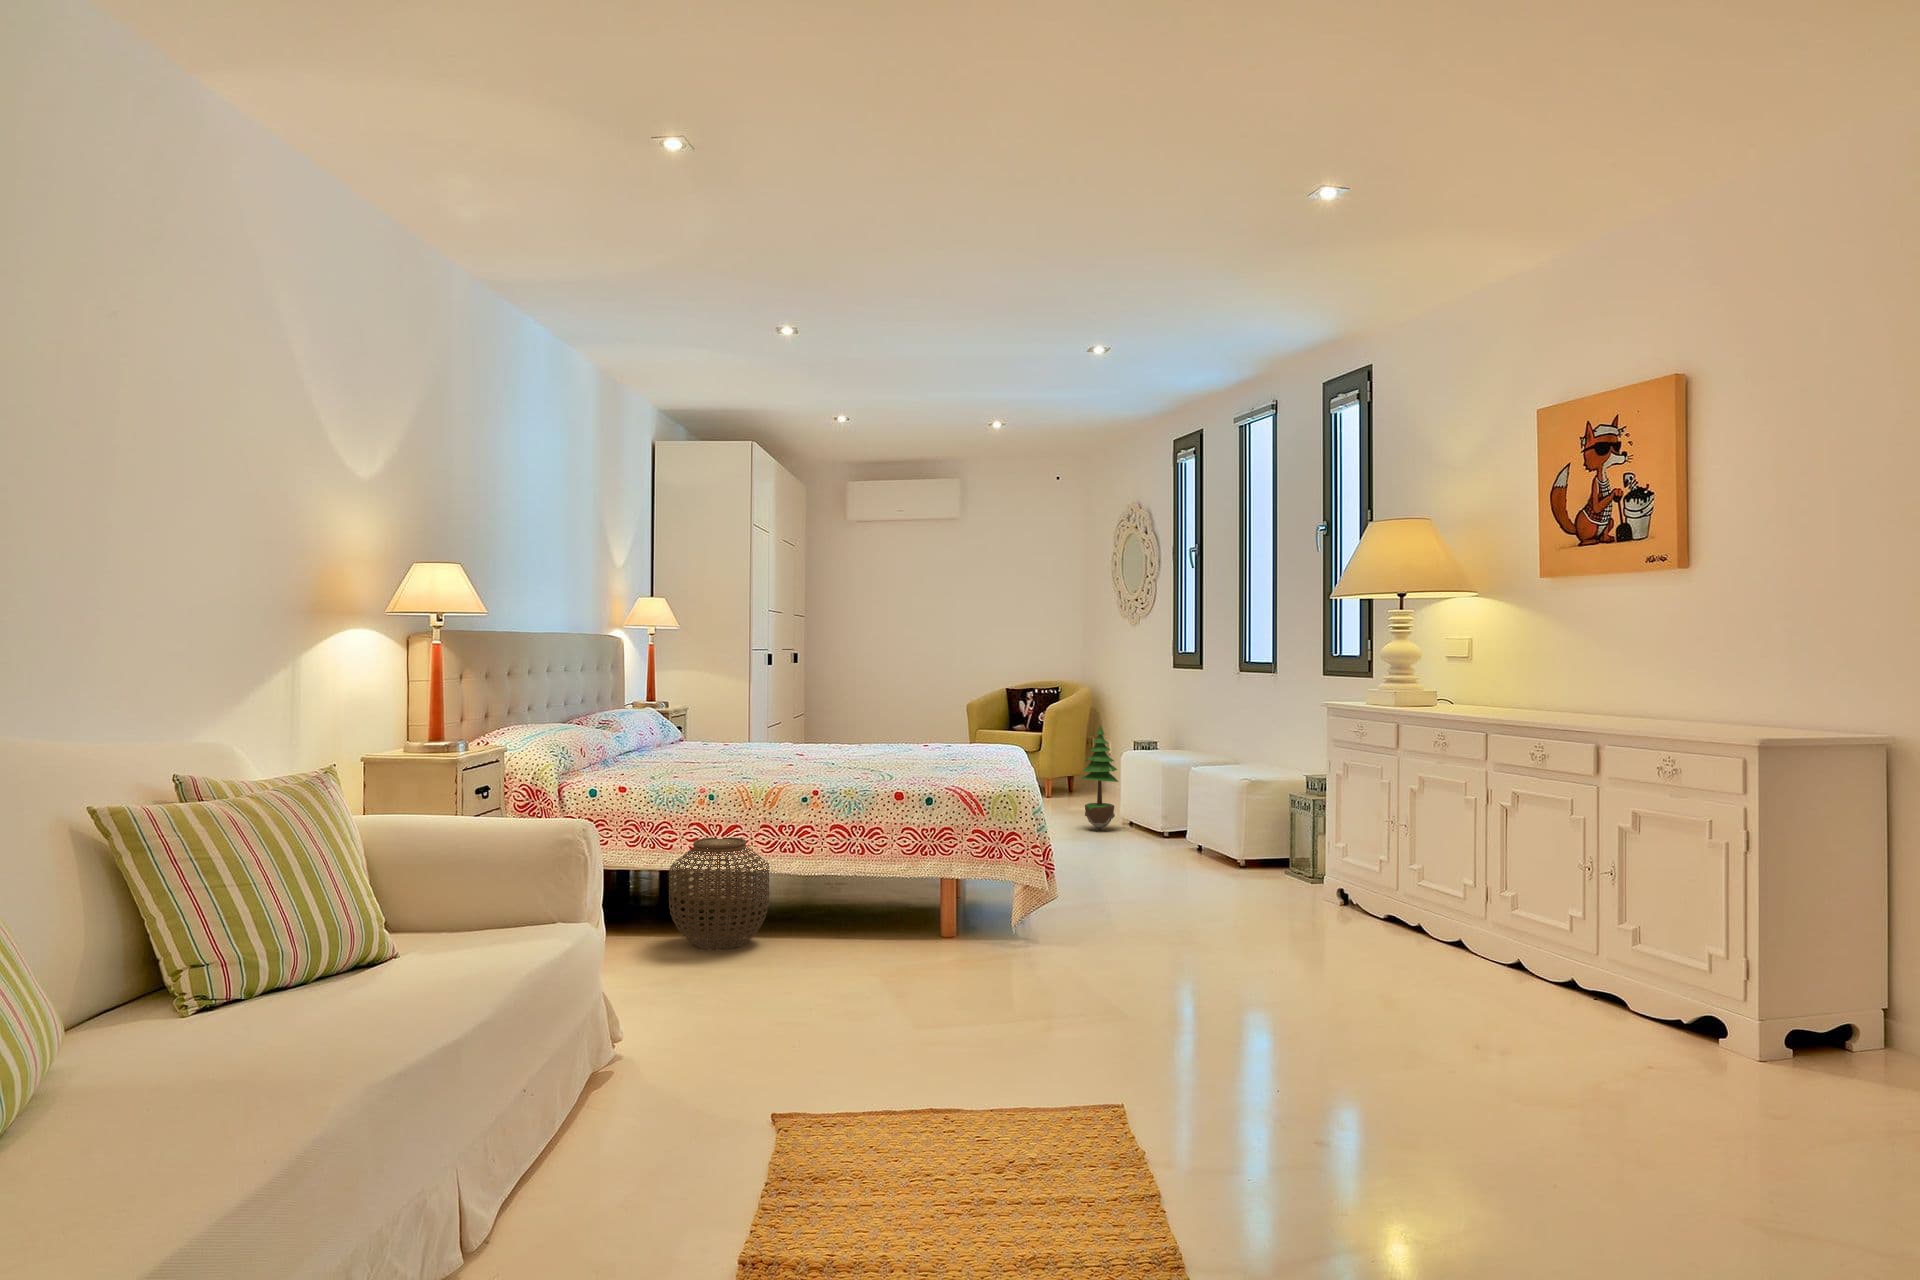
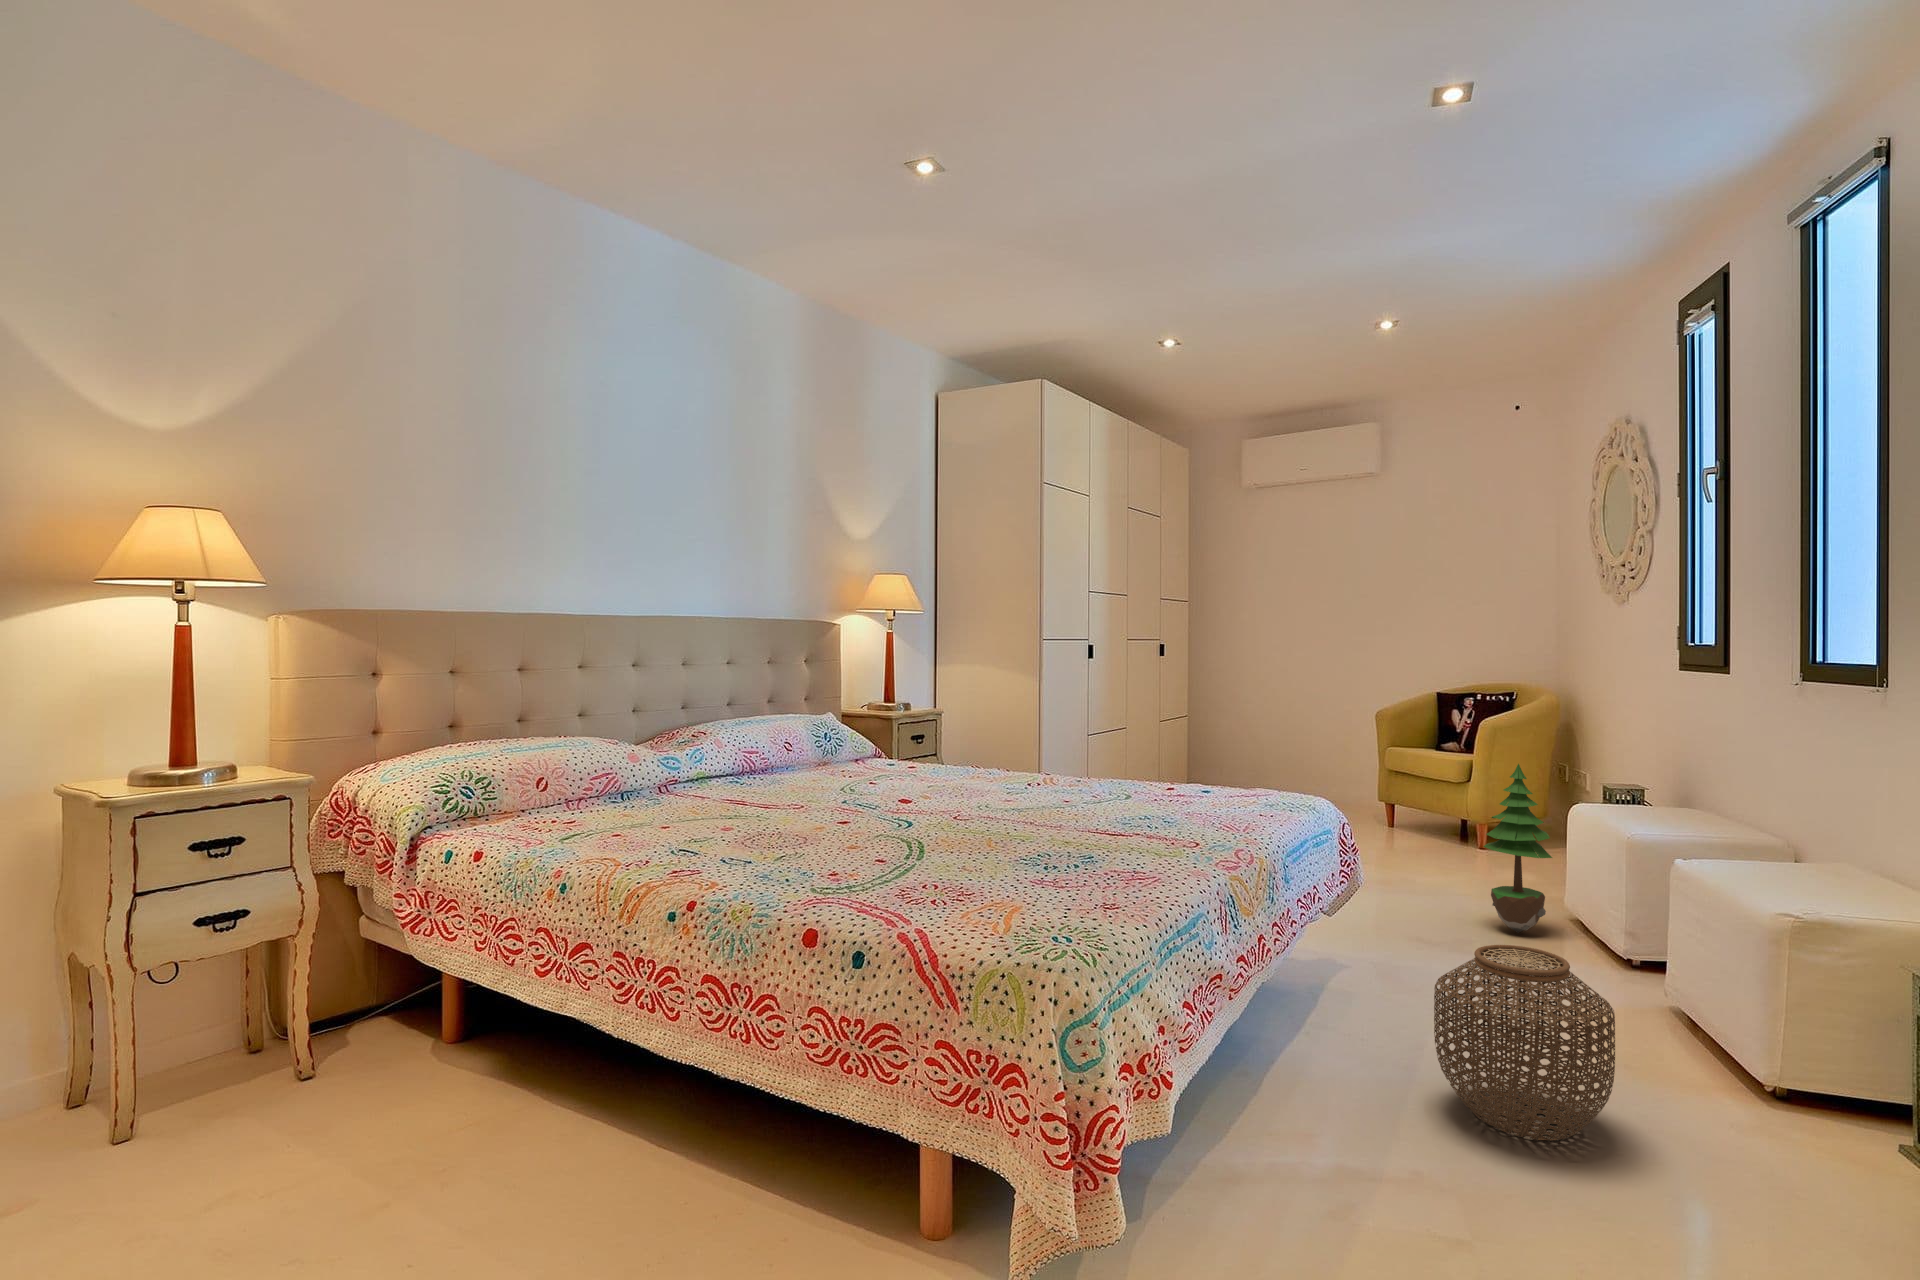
woven basket: present [669,837,769,949] -> present [1434,945,1615,1140]

